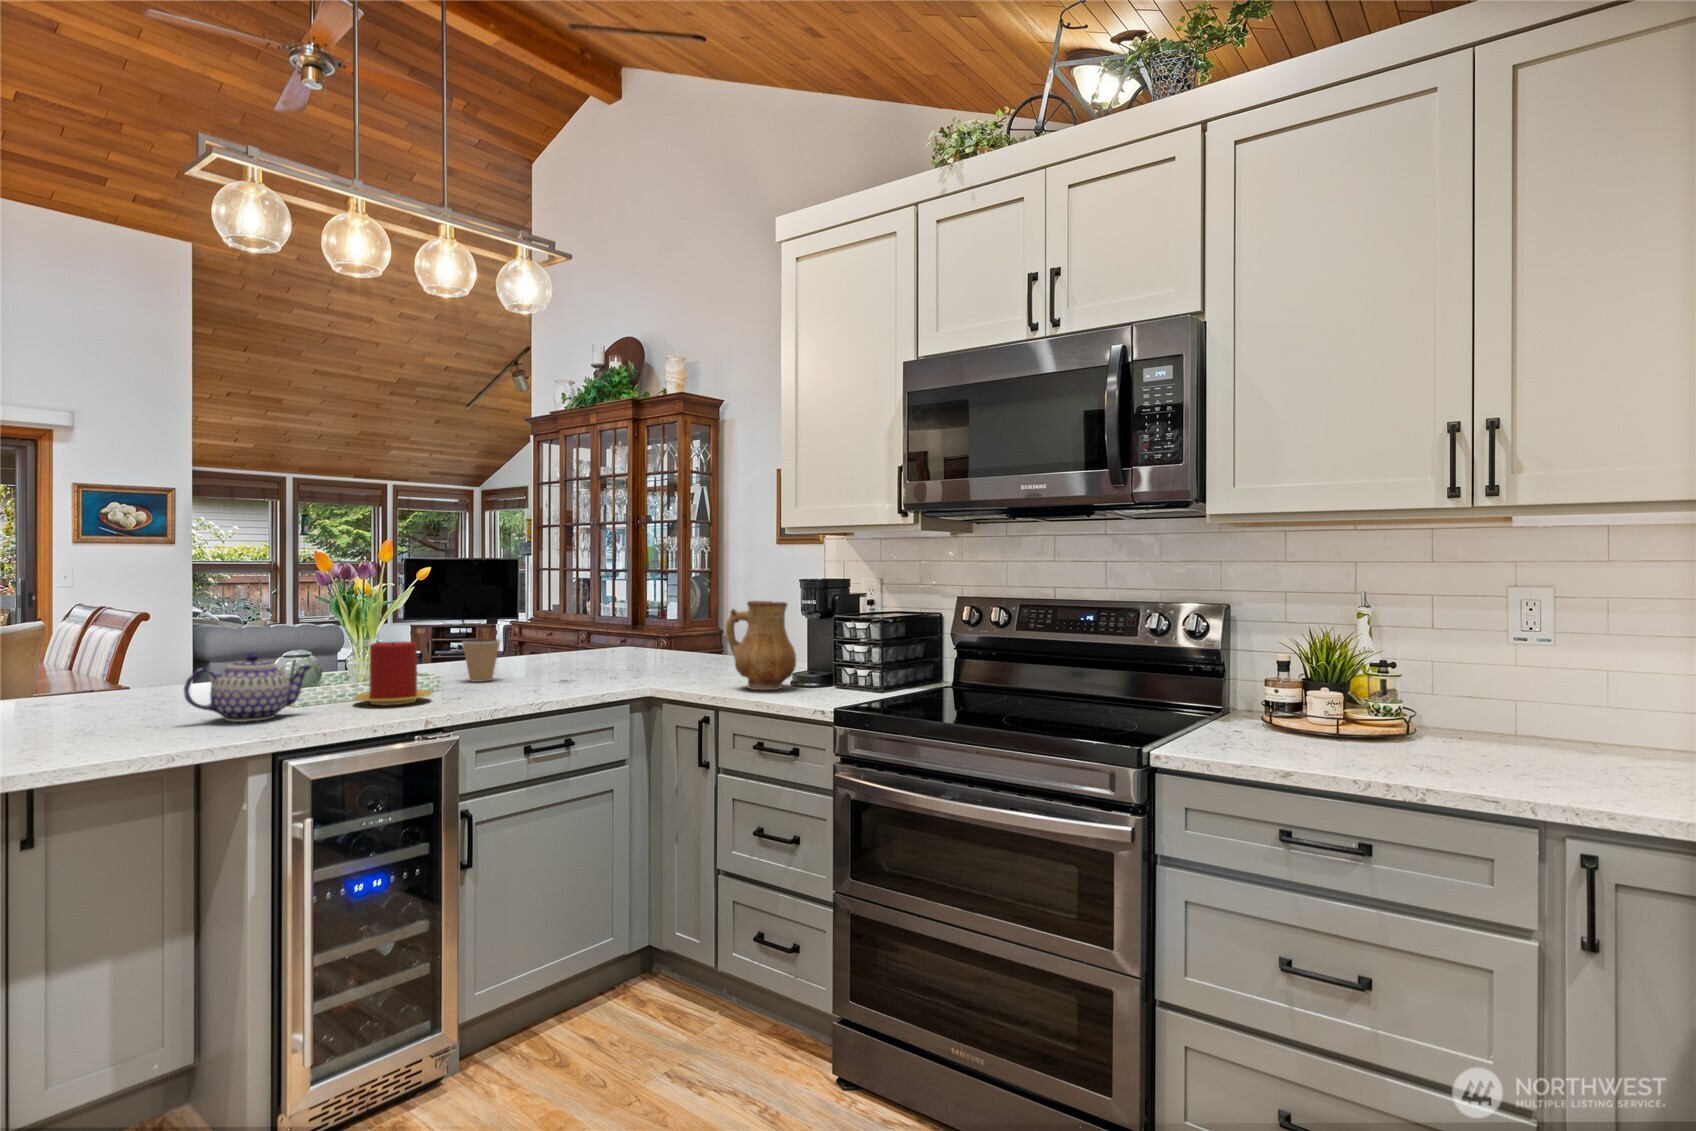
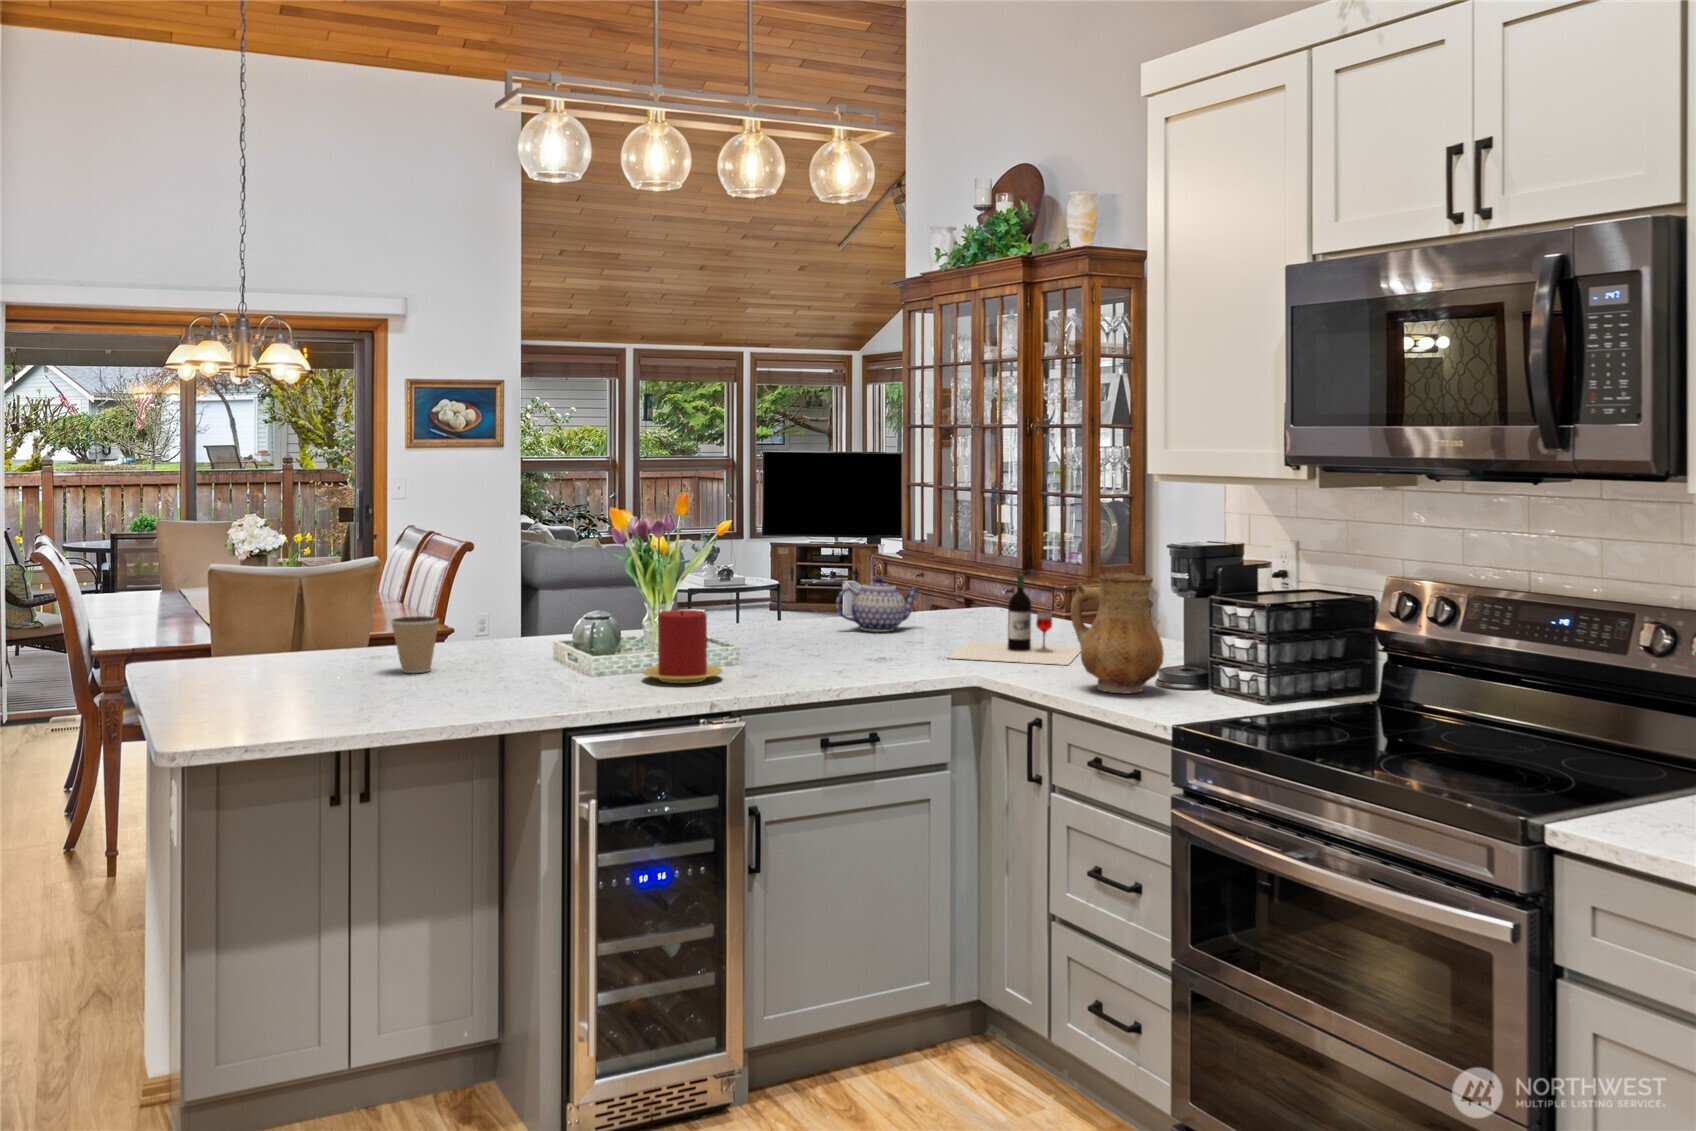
wine bottle: none [618,611,717,676] -> present [949,574,1081,665]
coffee cup: present [462,639,500,682] -> present [391,616,439,673]
teapot: present [184,653,312,722] -> present [836,576,919,632]

